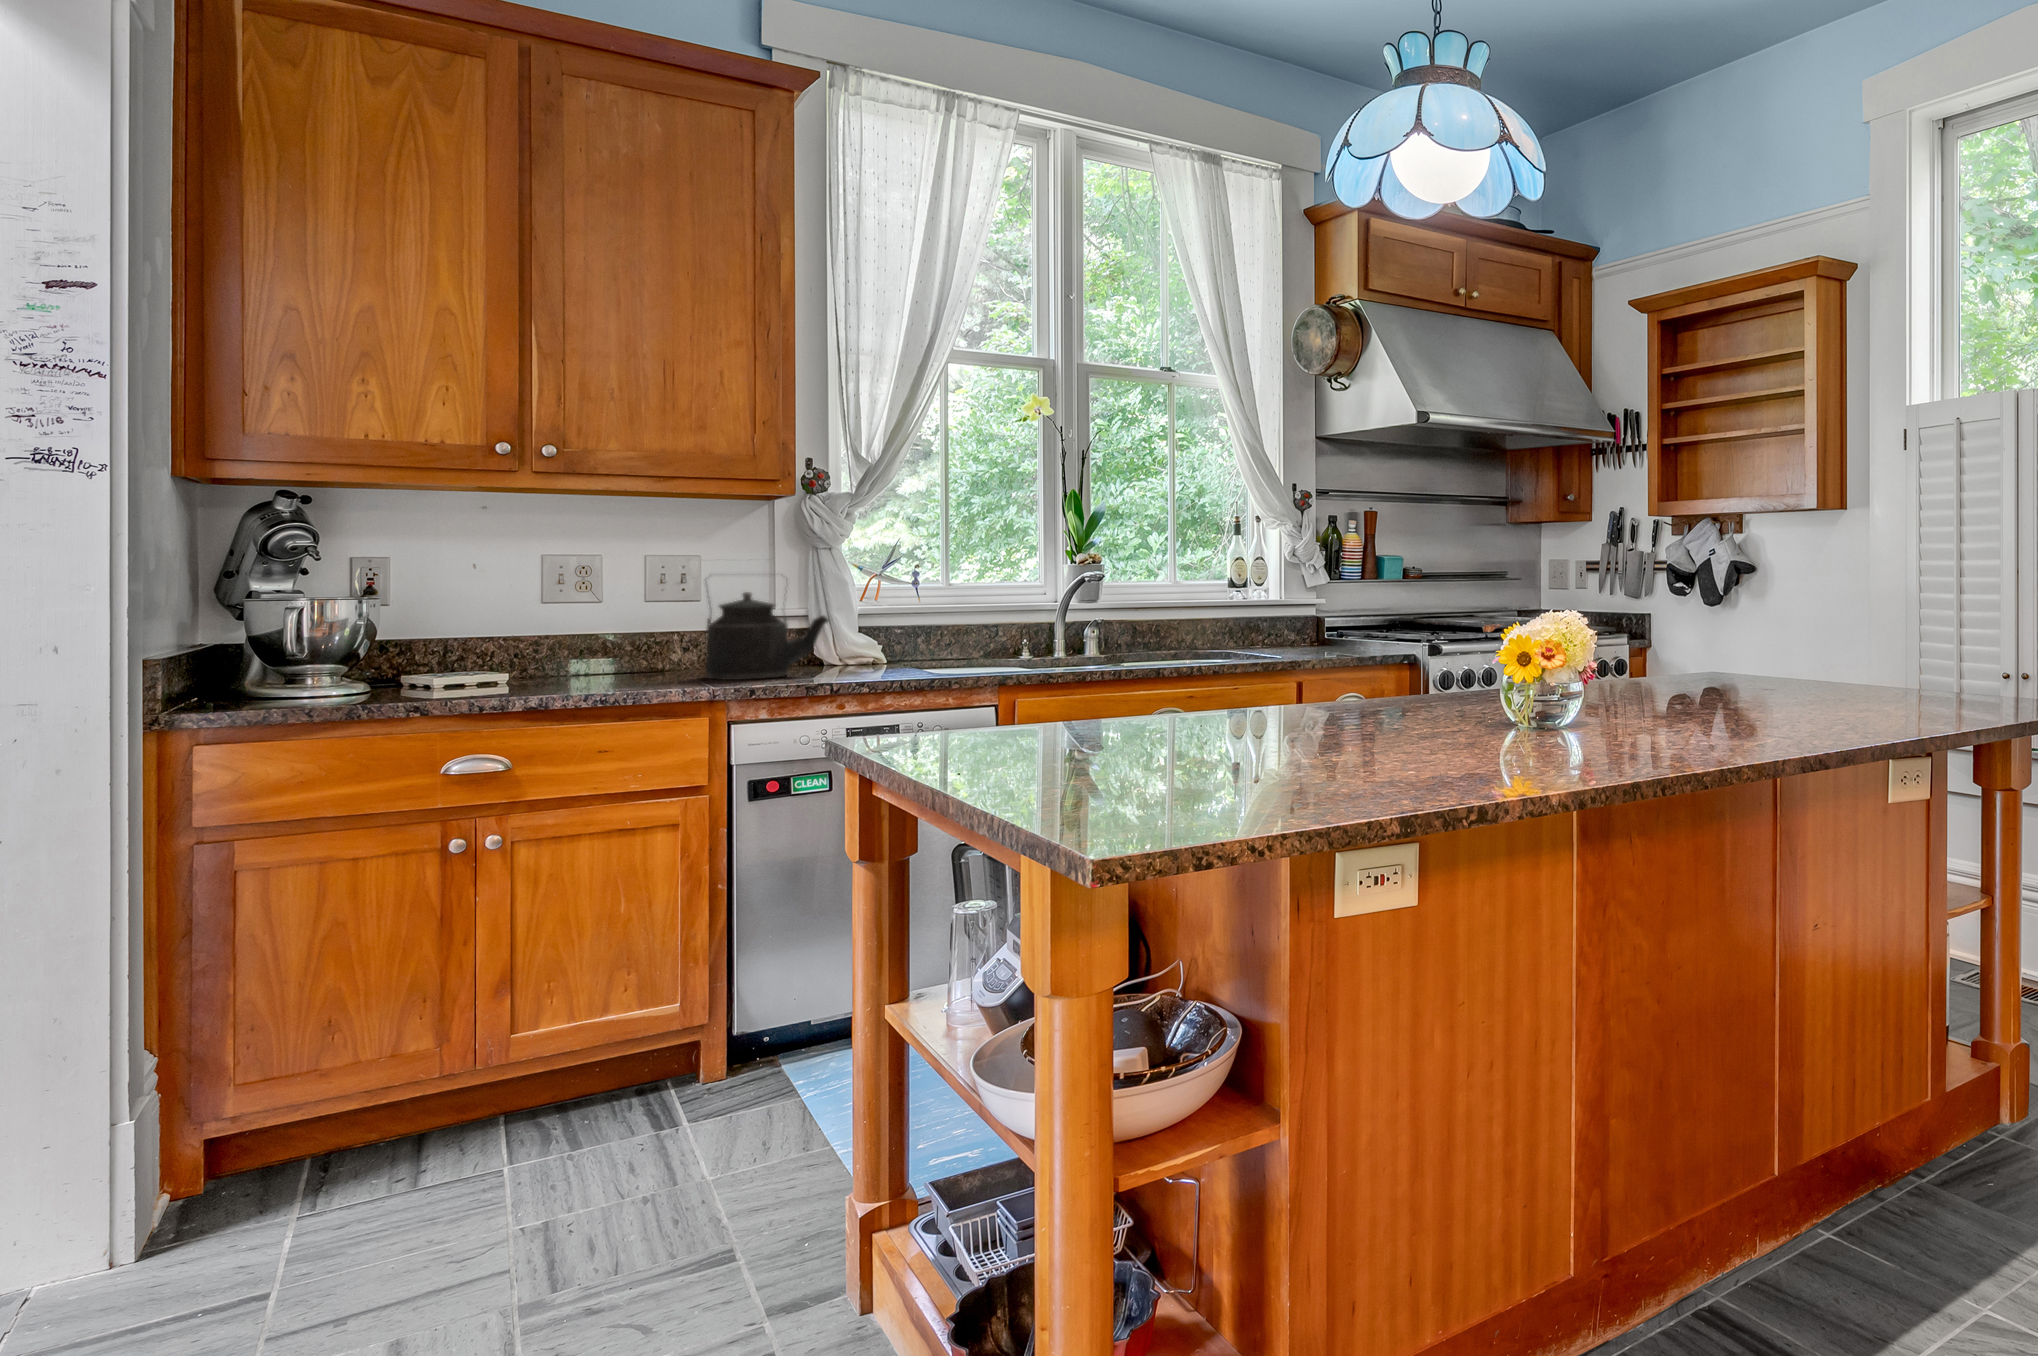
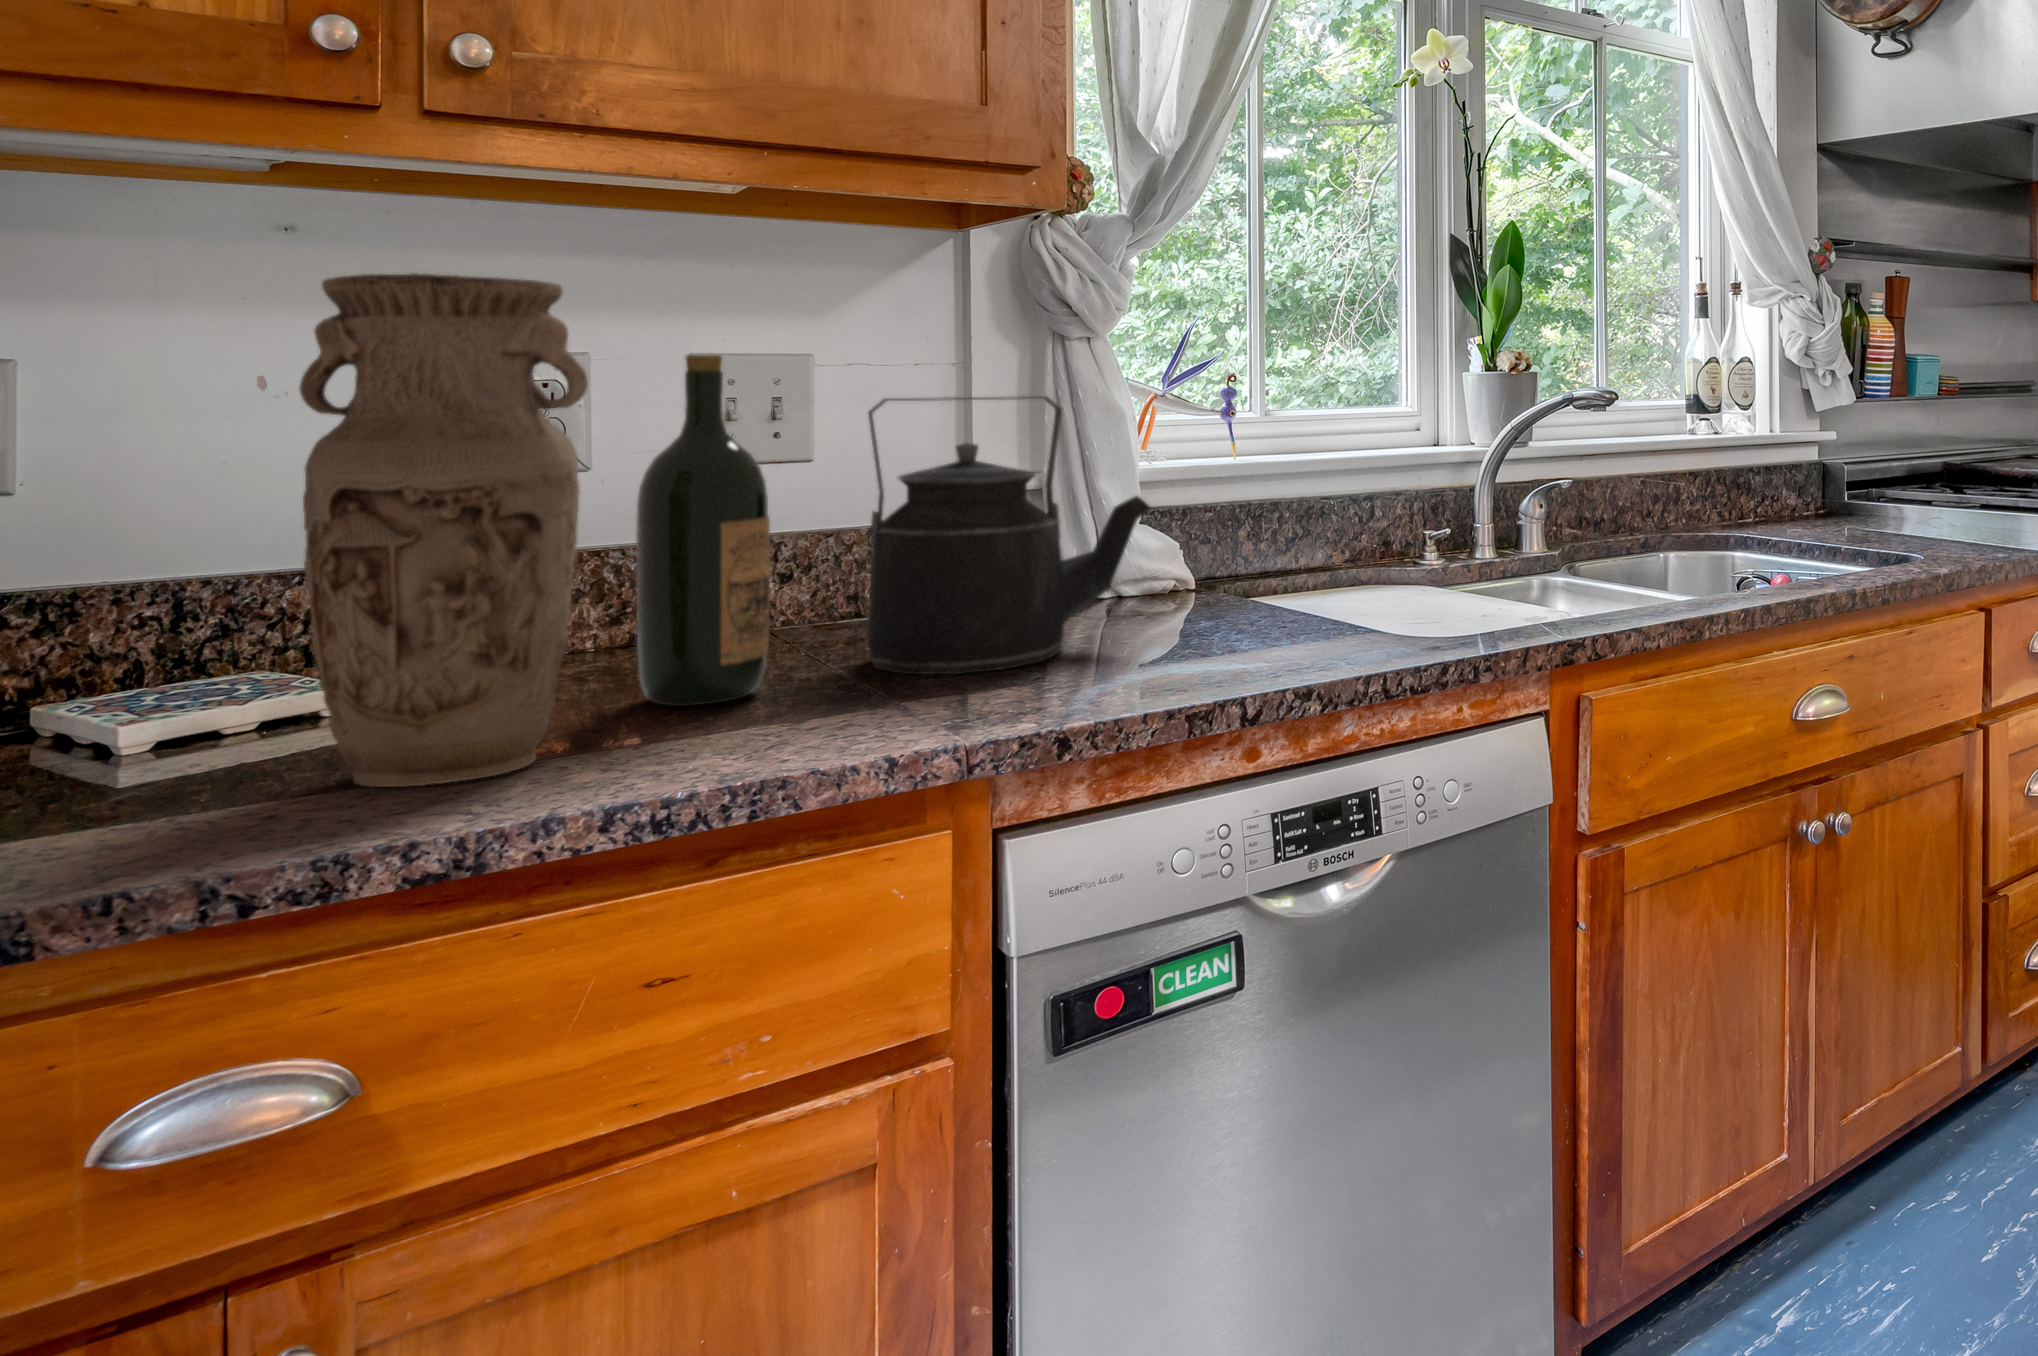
vase: none [490,533,582,692] -> present [300,273,588,787]
wine bottle: none [608,557,659,683] -> present [636,355,770,706]

